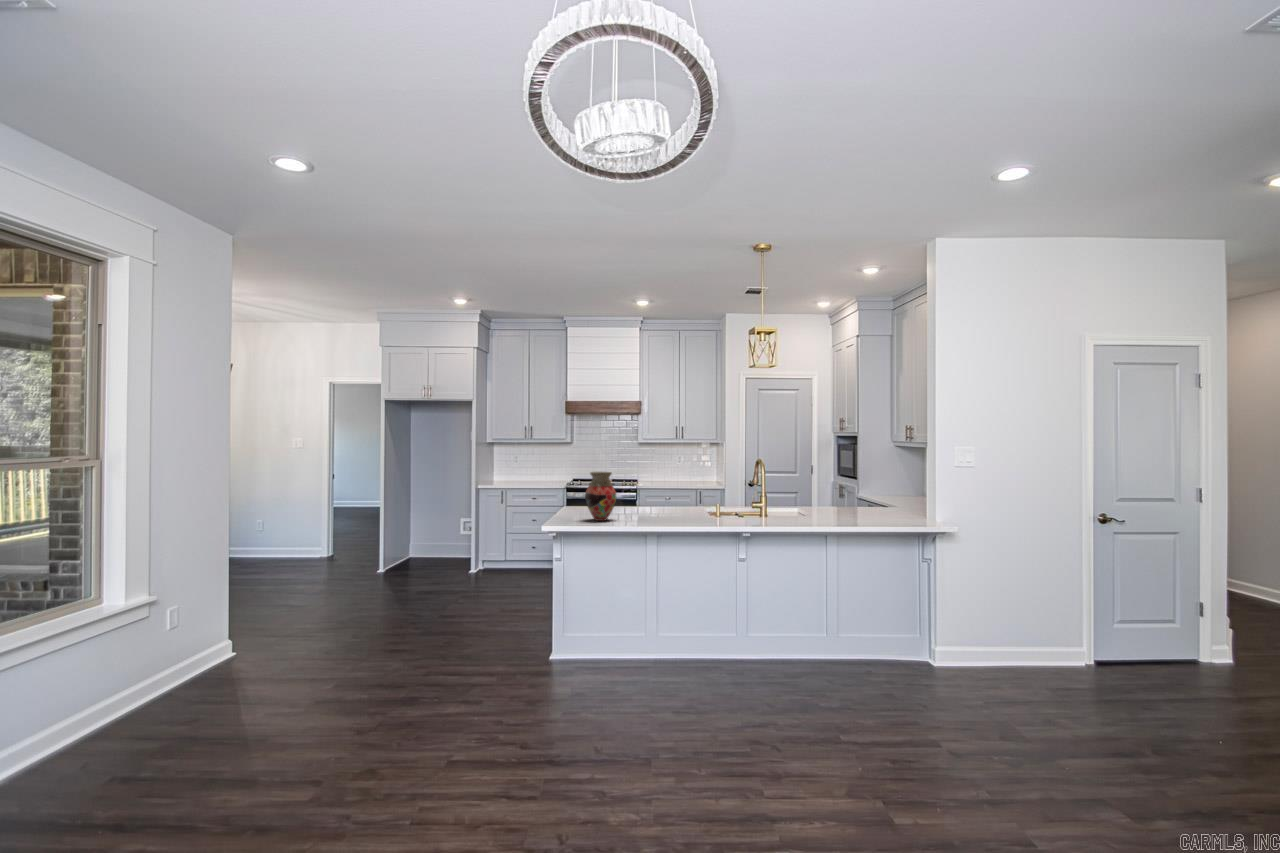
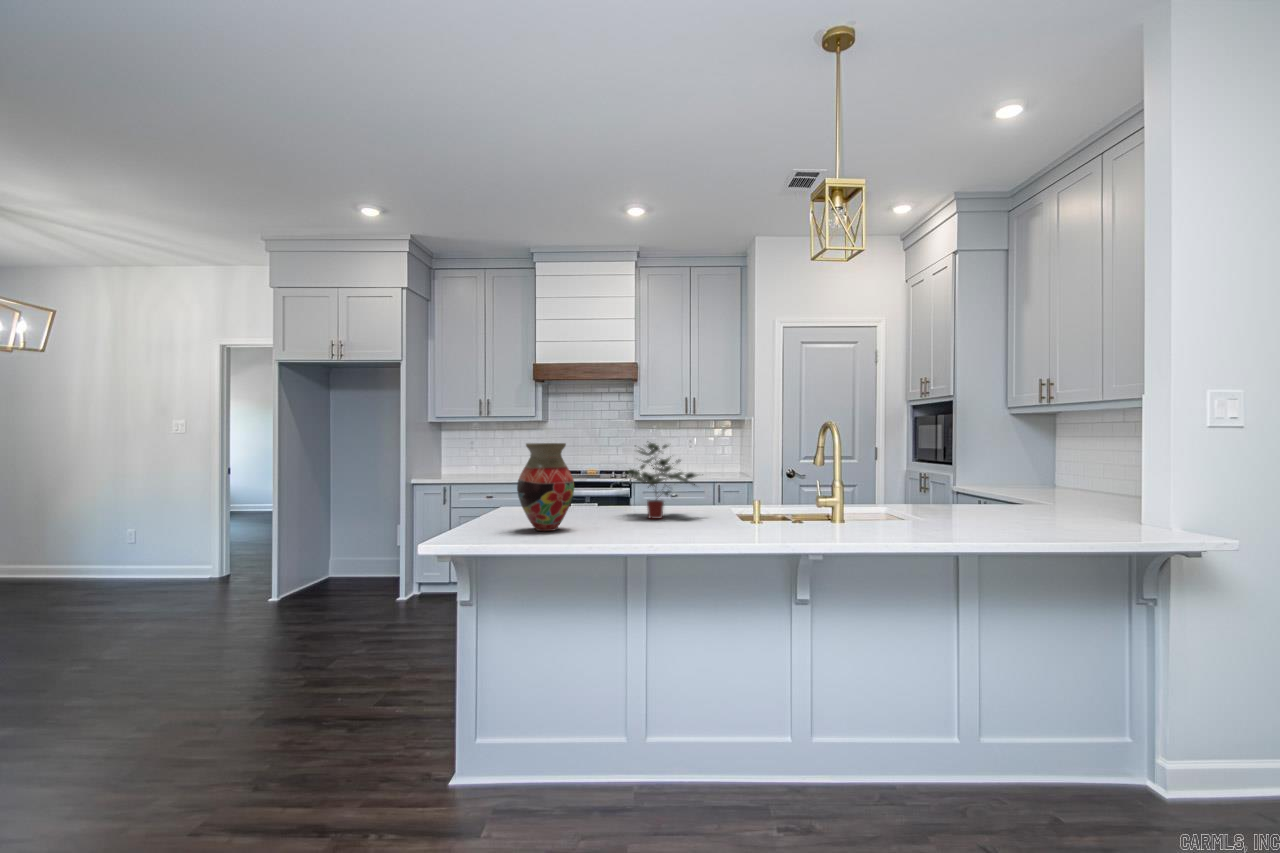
potted plant: none [638,469,689,514] -> present [628,443,697,519]

